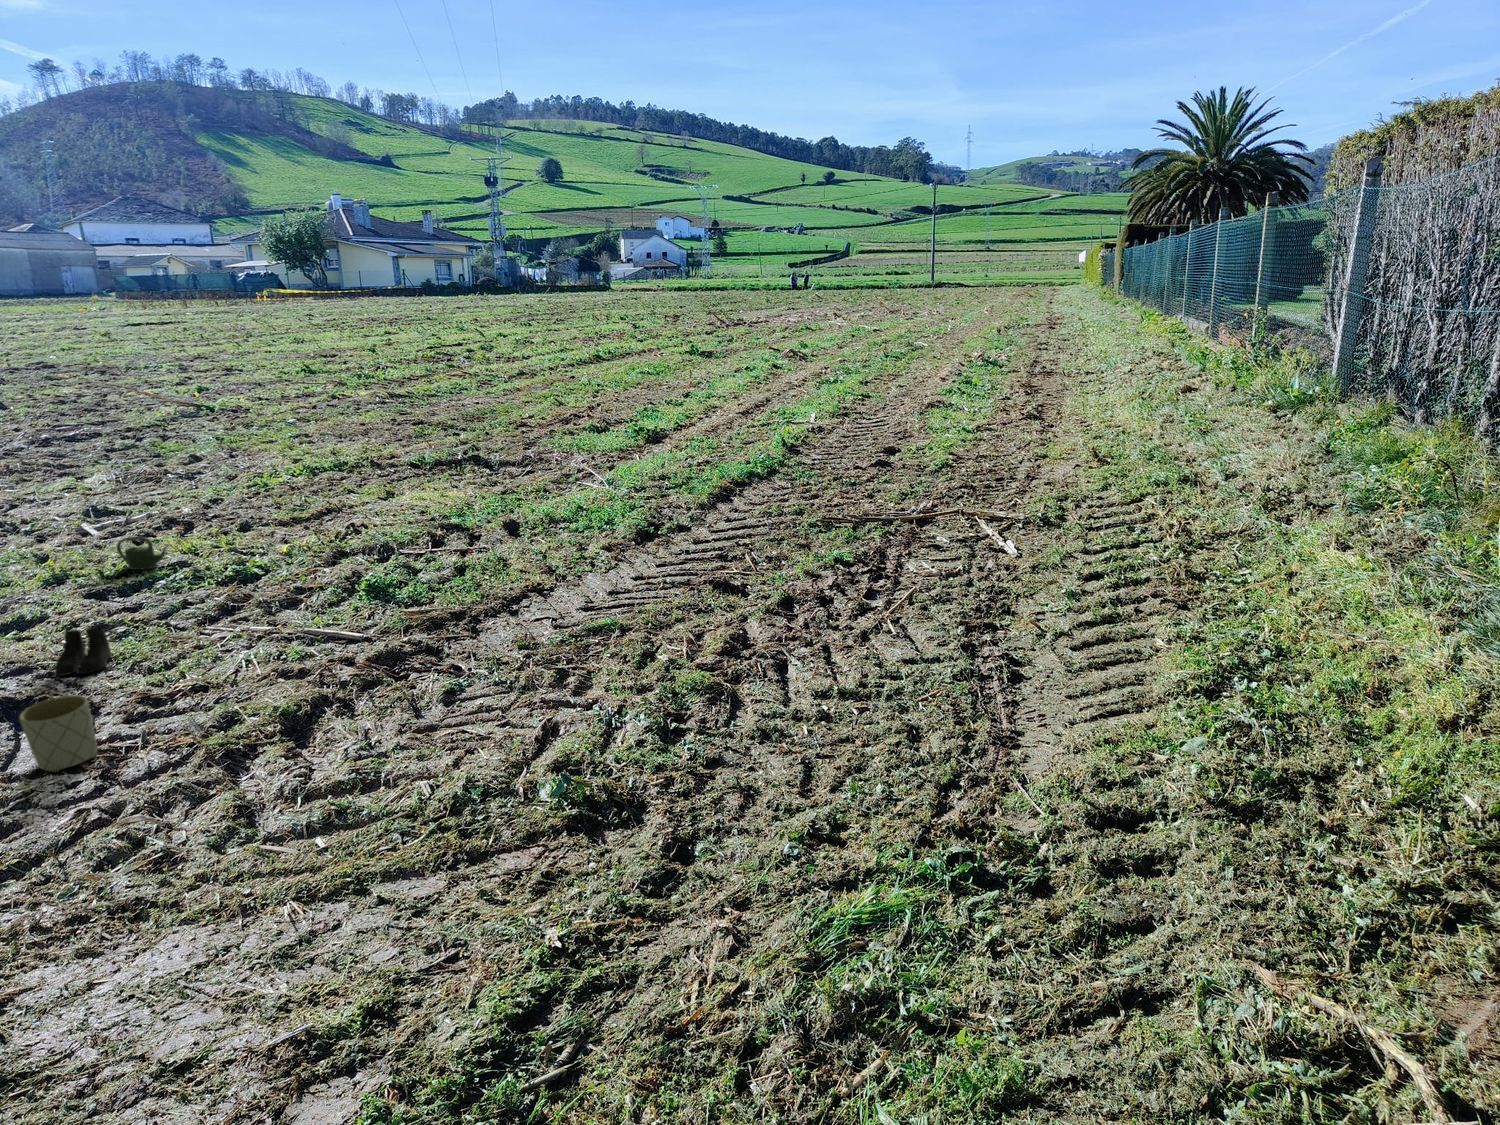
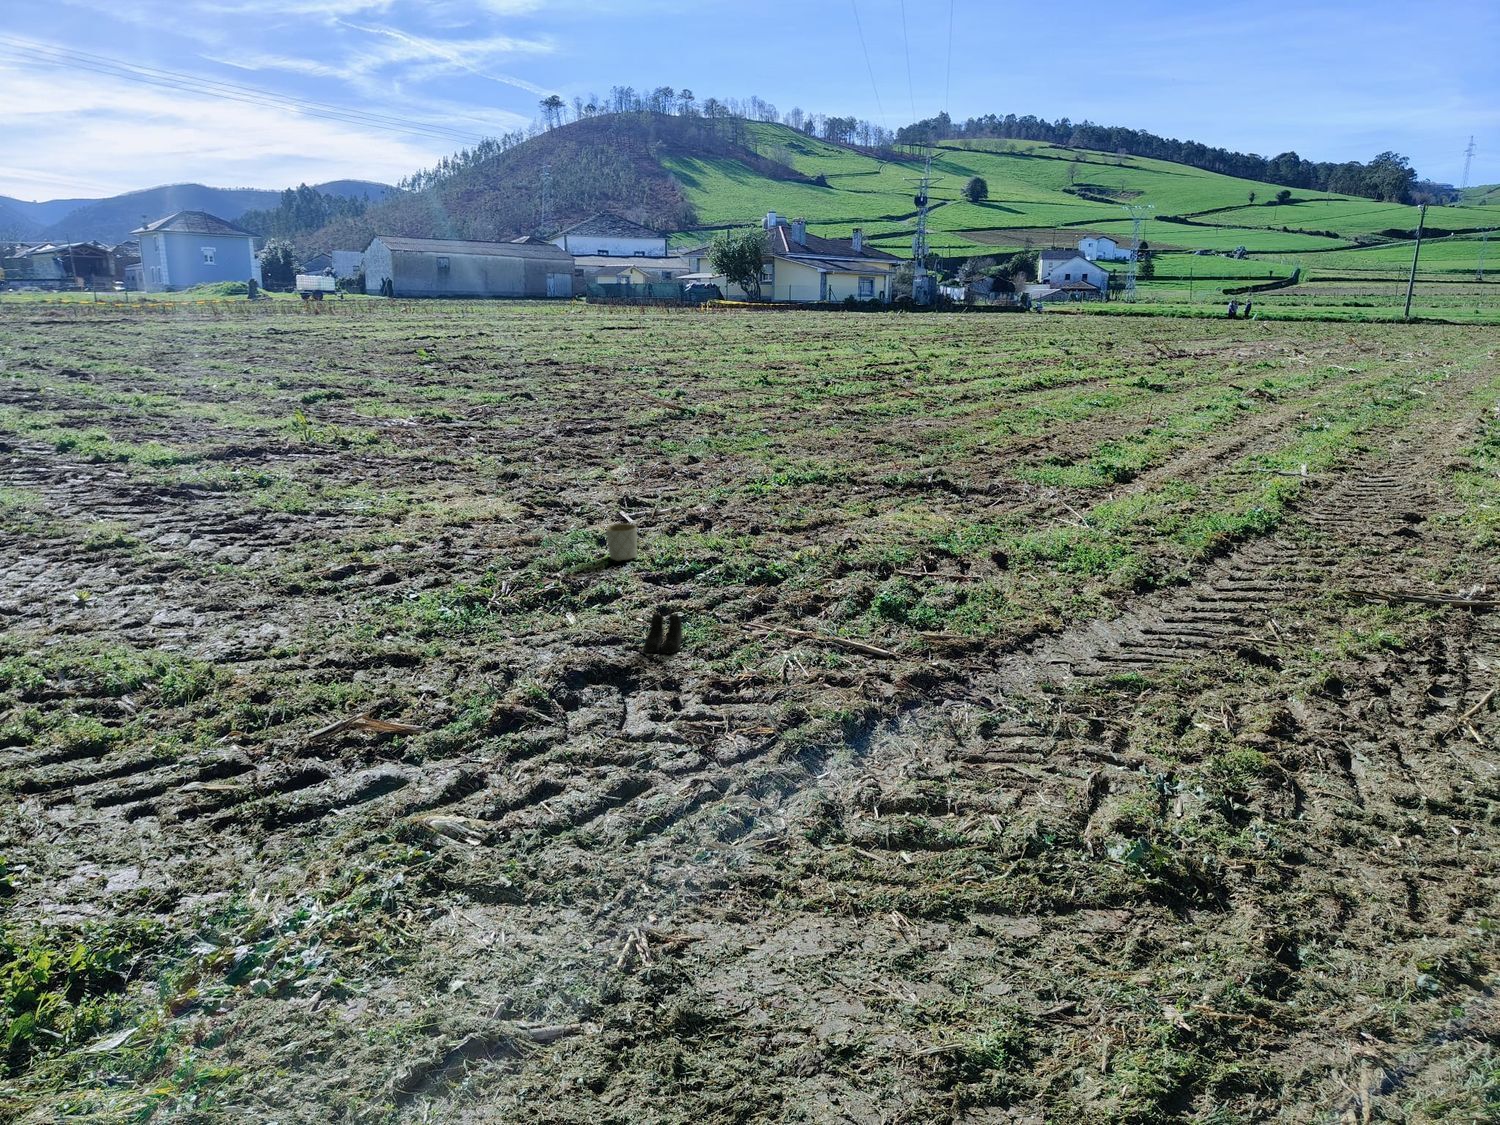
watering can: present [116,537,169,570] -> none [664,533,706,562]
planter: present [19,696,98,772] -> present [606,523,637,561]

